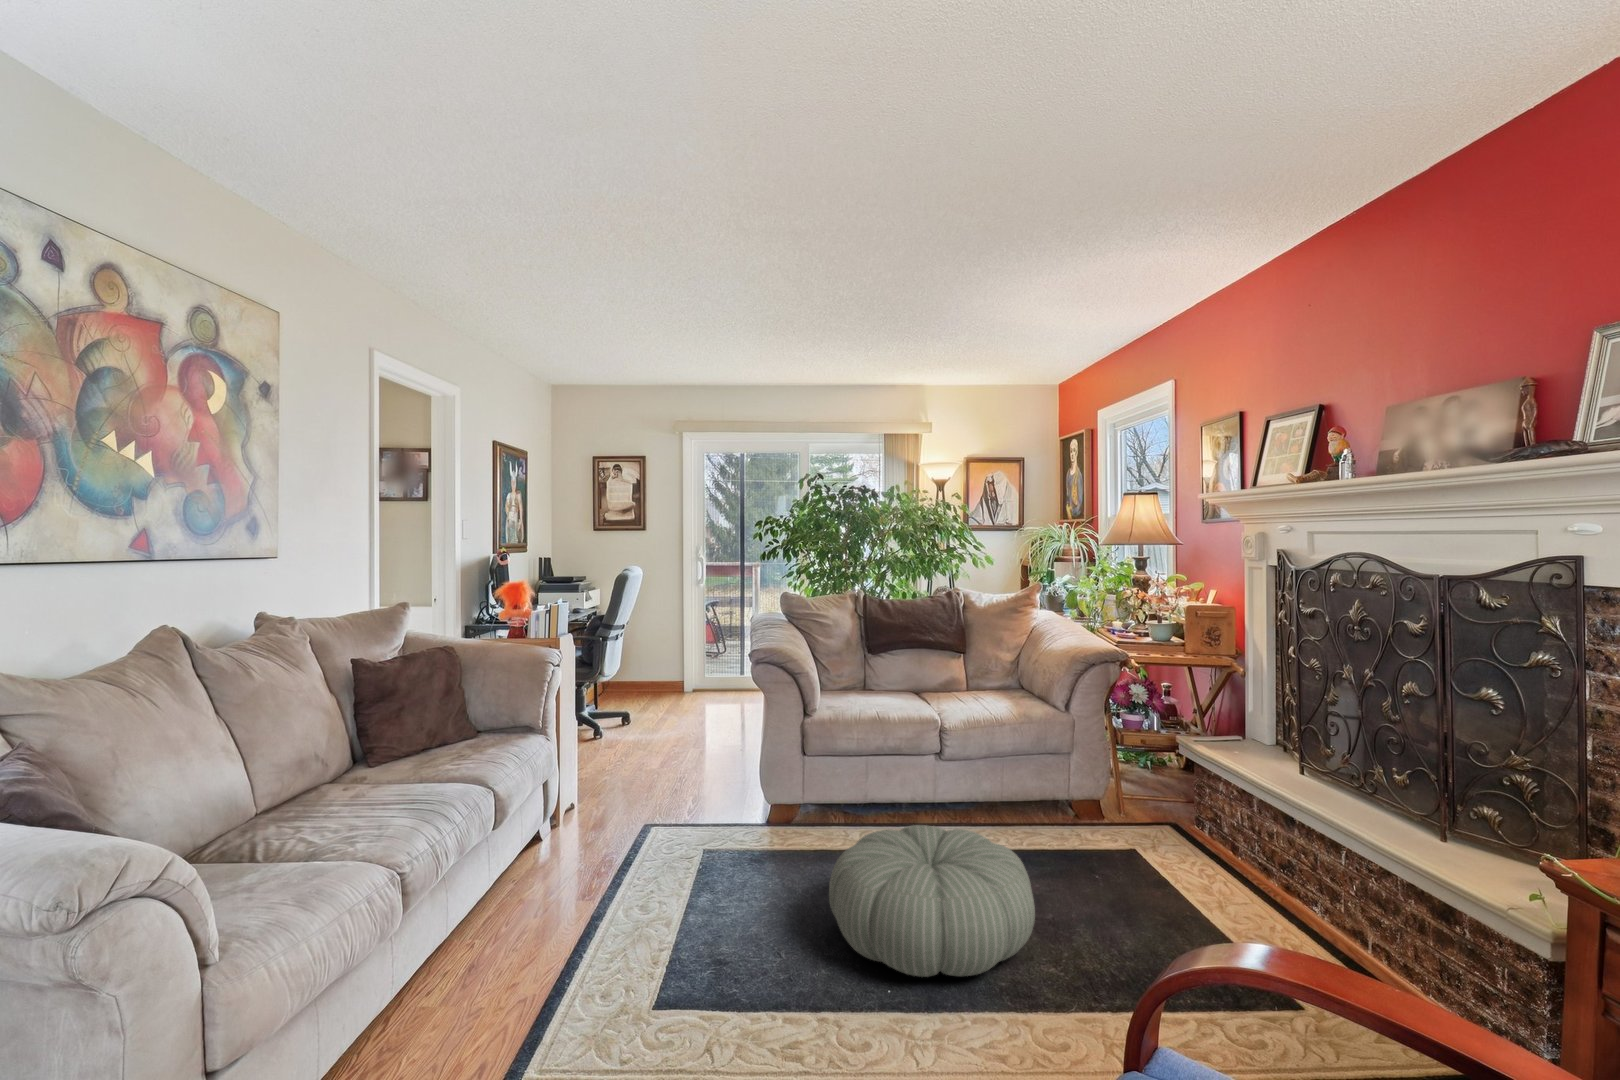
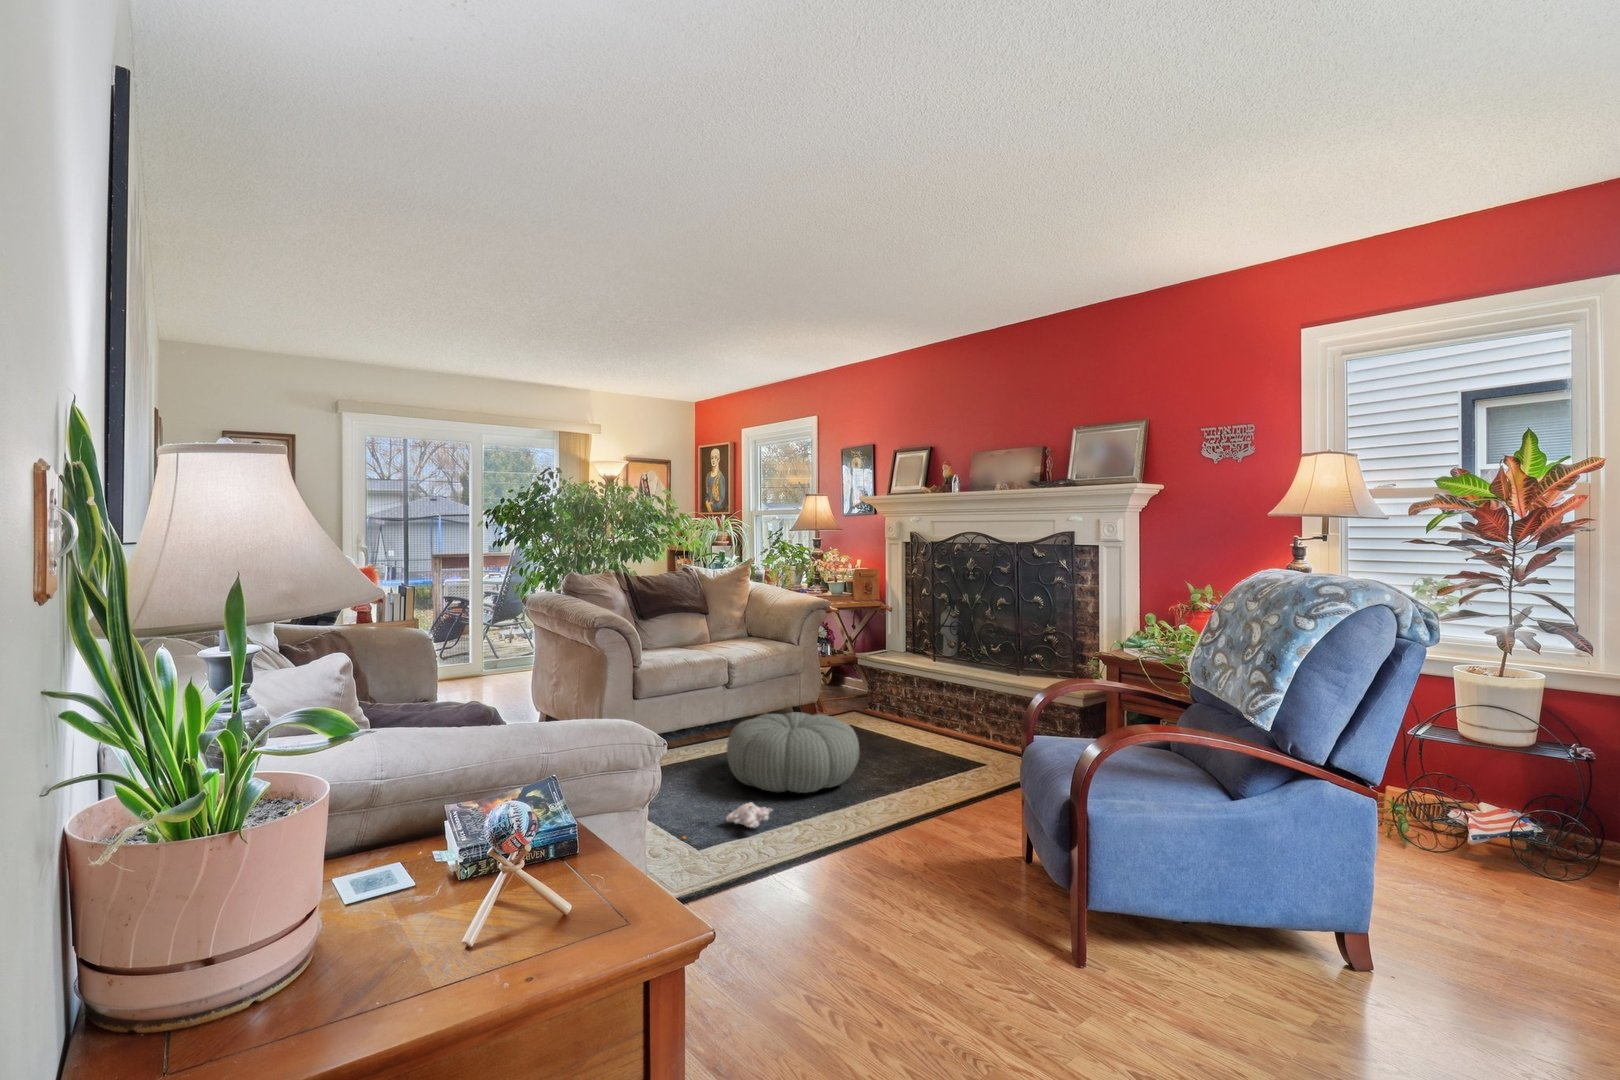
plush toy: none [665,973,802,1027] -> present [683,802,772,839]

